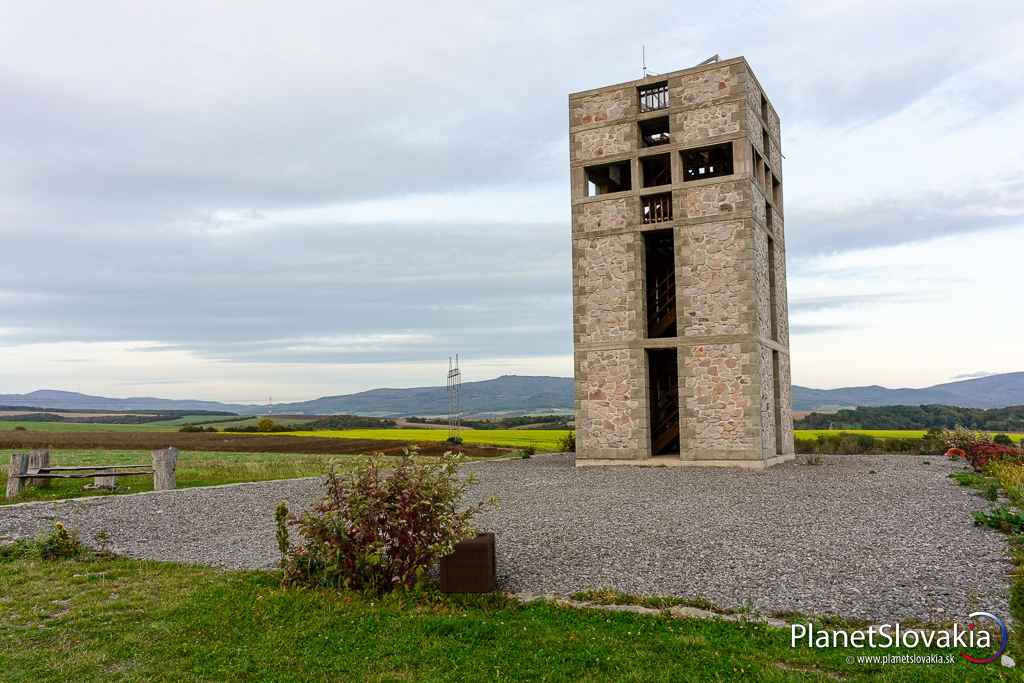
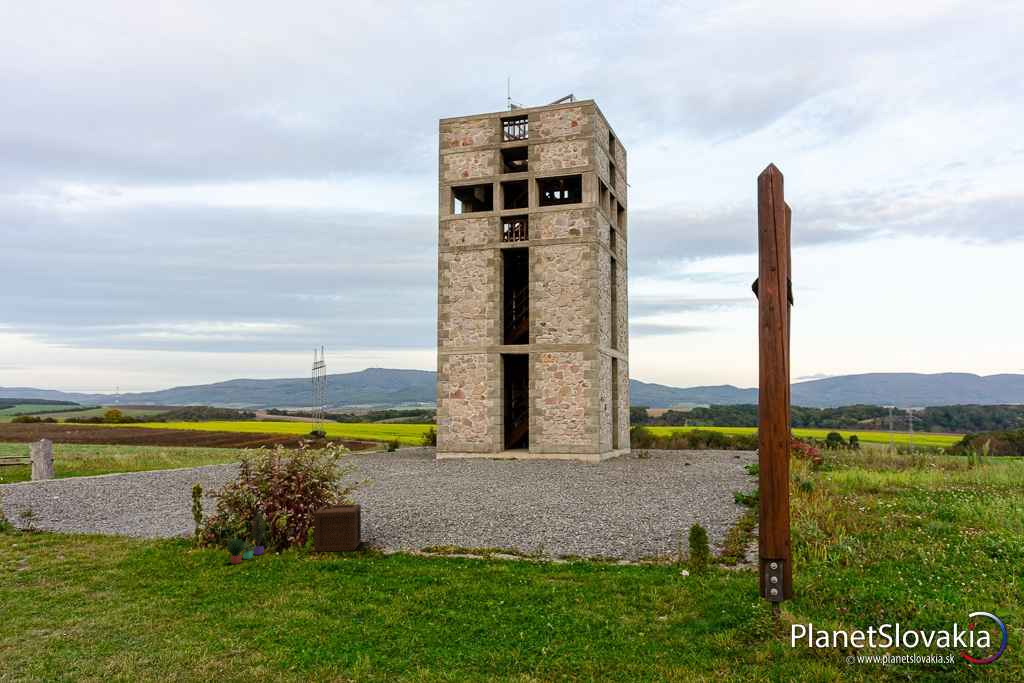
potted plant: none [333,542,383,608] -> present [227,514,265,564]

